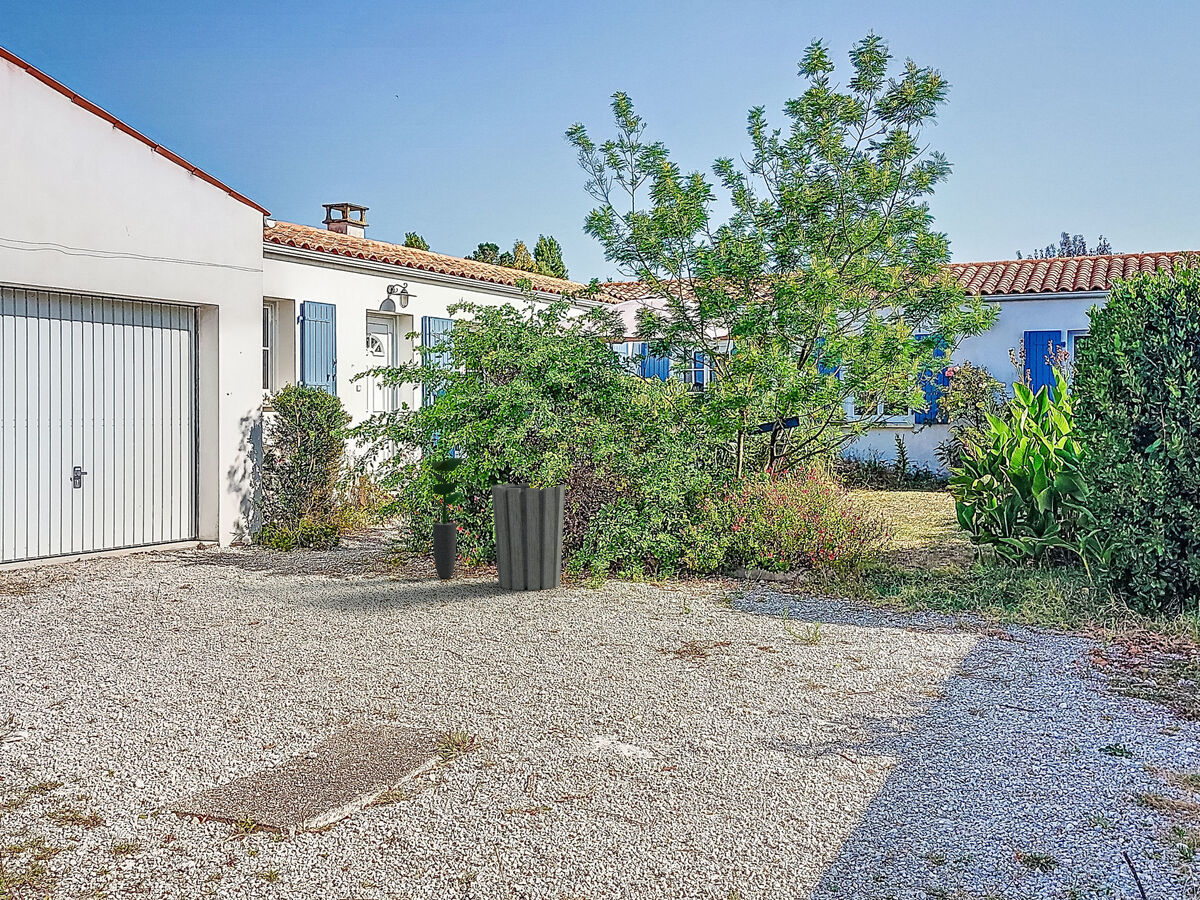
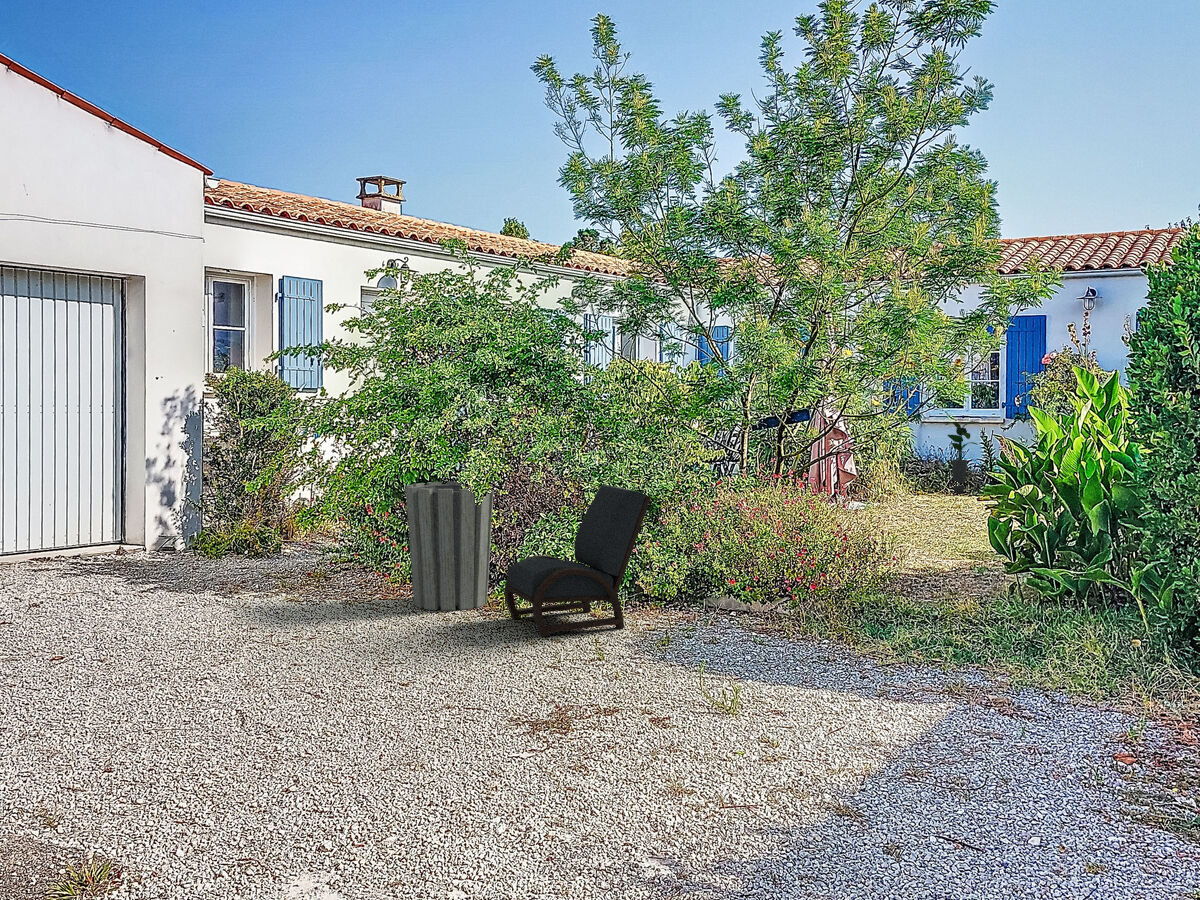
potted plant: present [418,458,470,578] -> present [946,421,977,493]
lounge chair: none [587,482,708,604] -> present [504,485,651,637]

